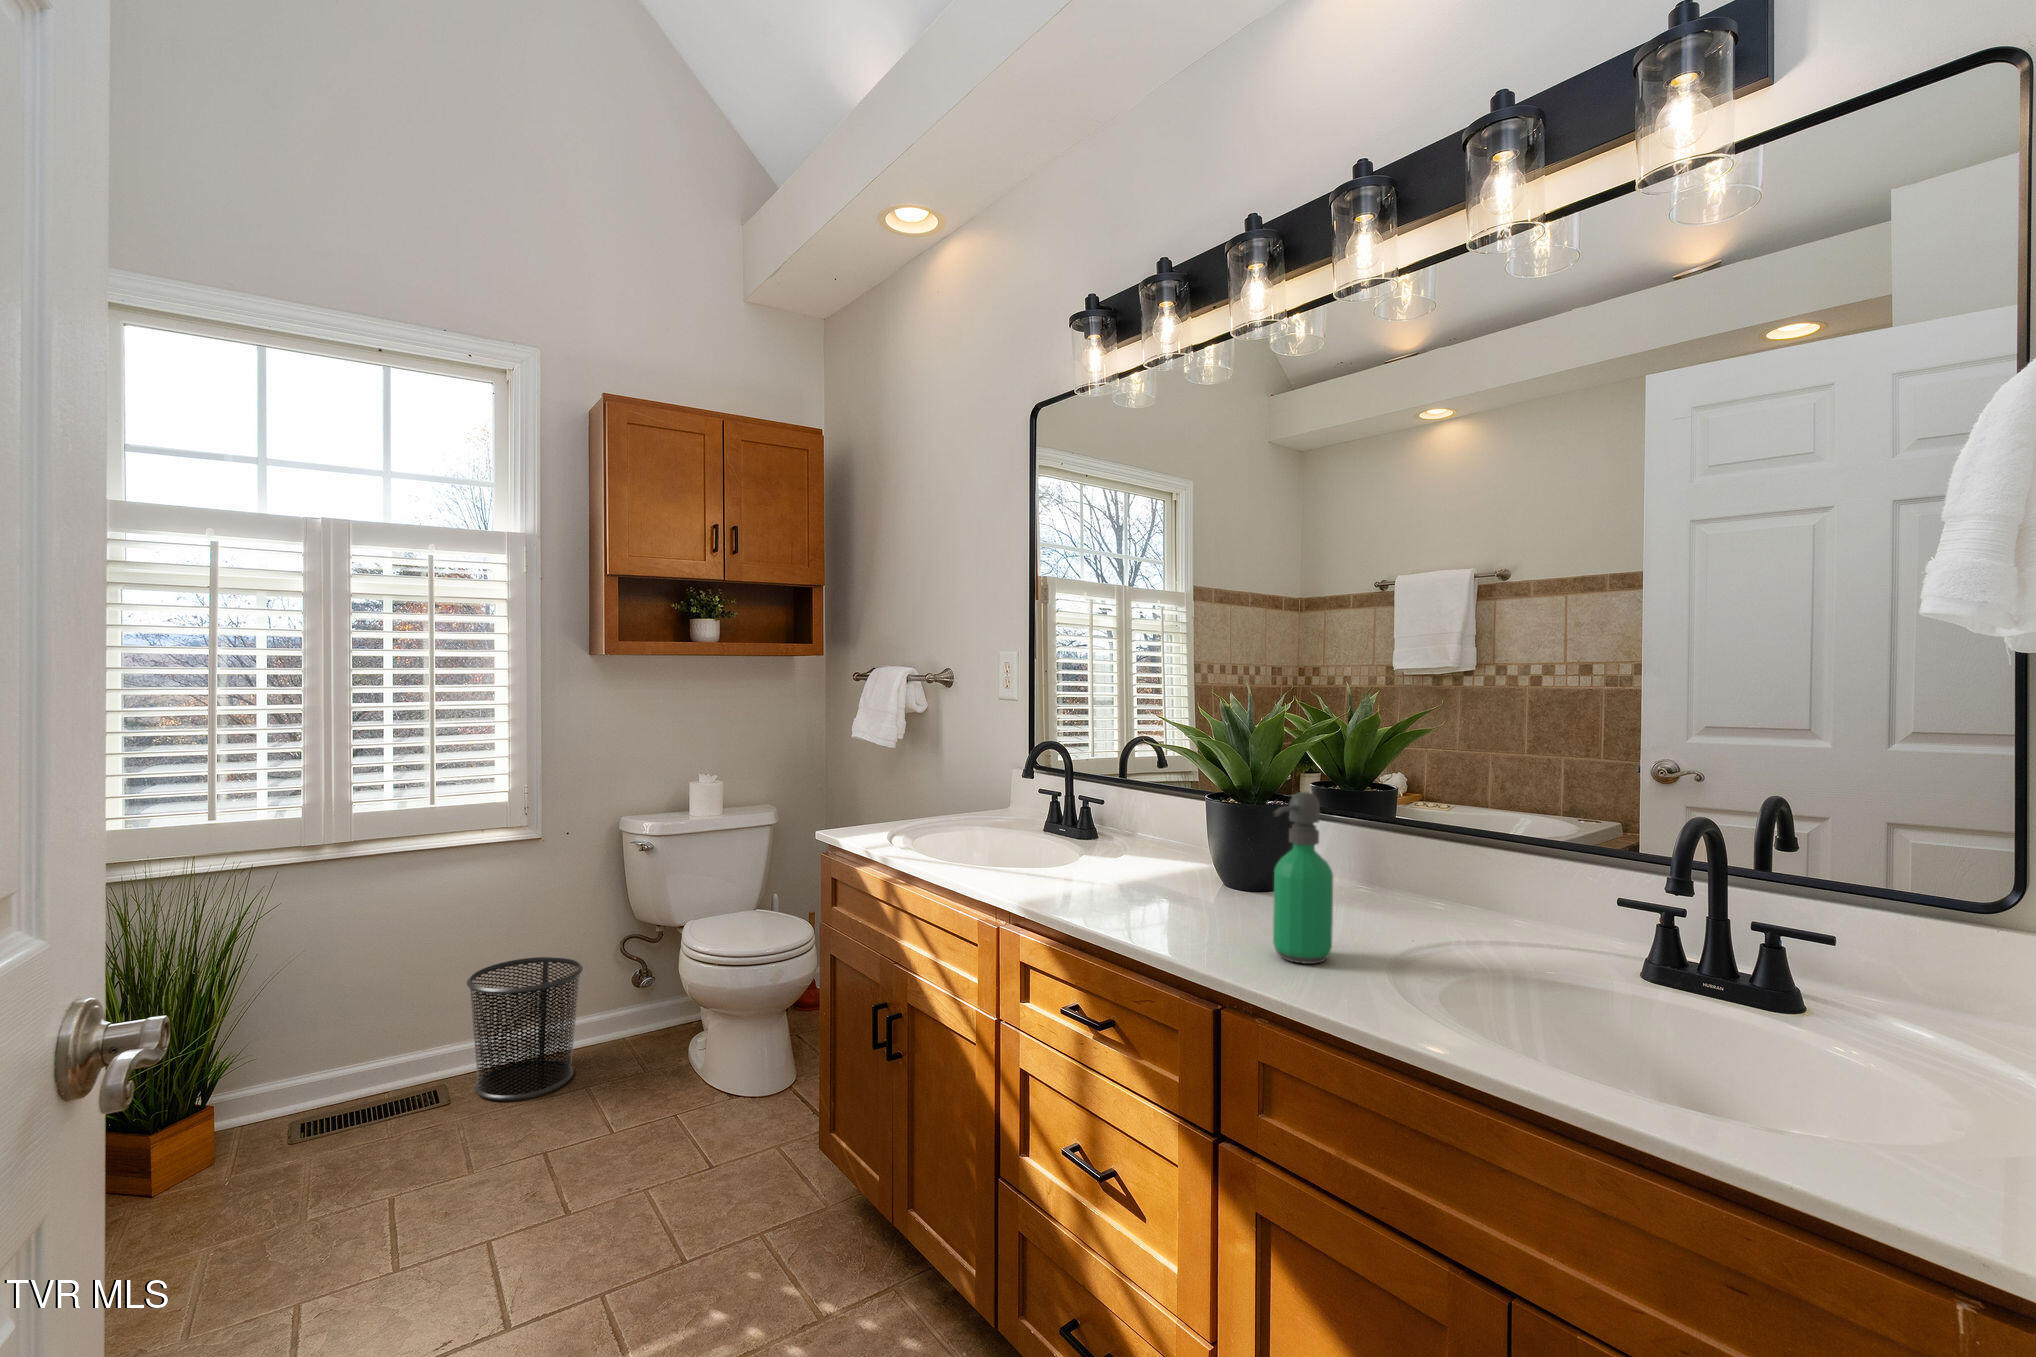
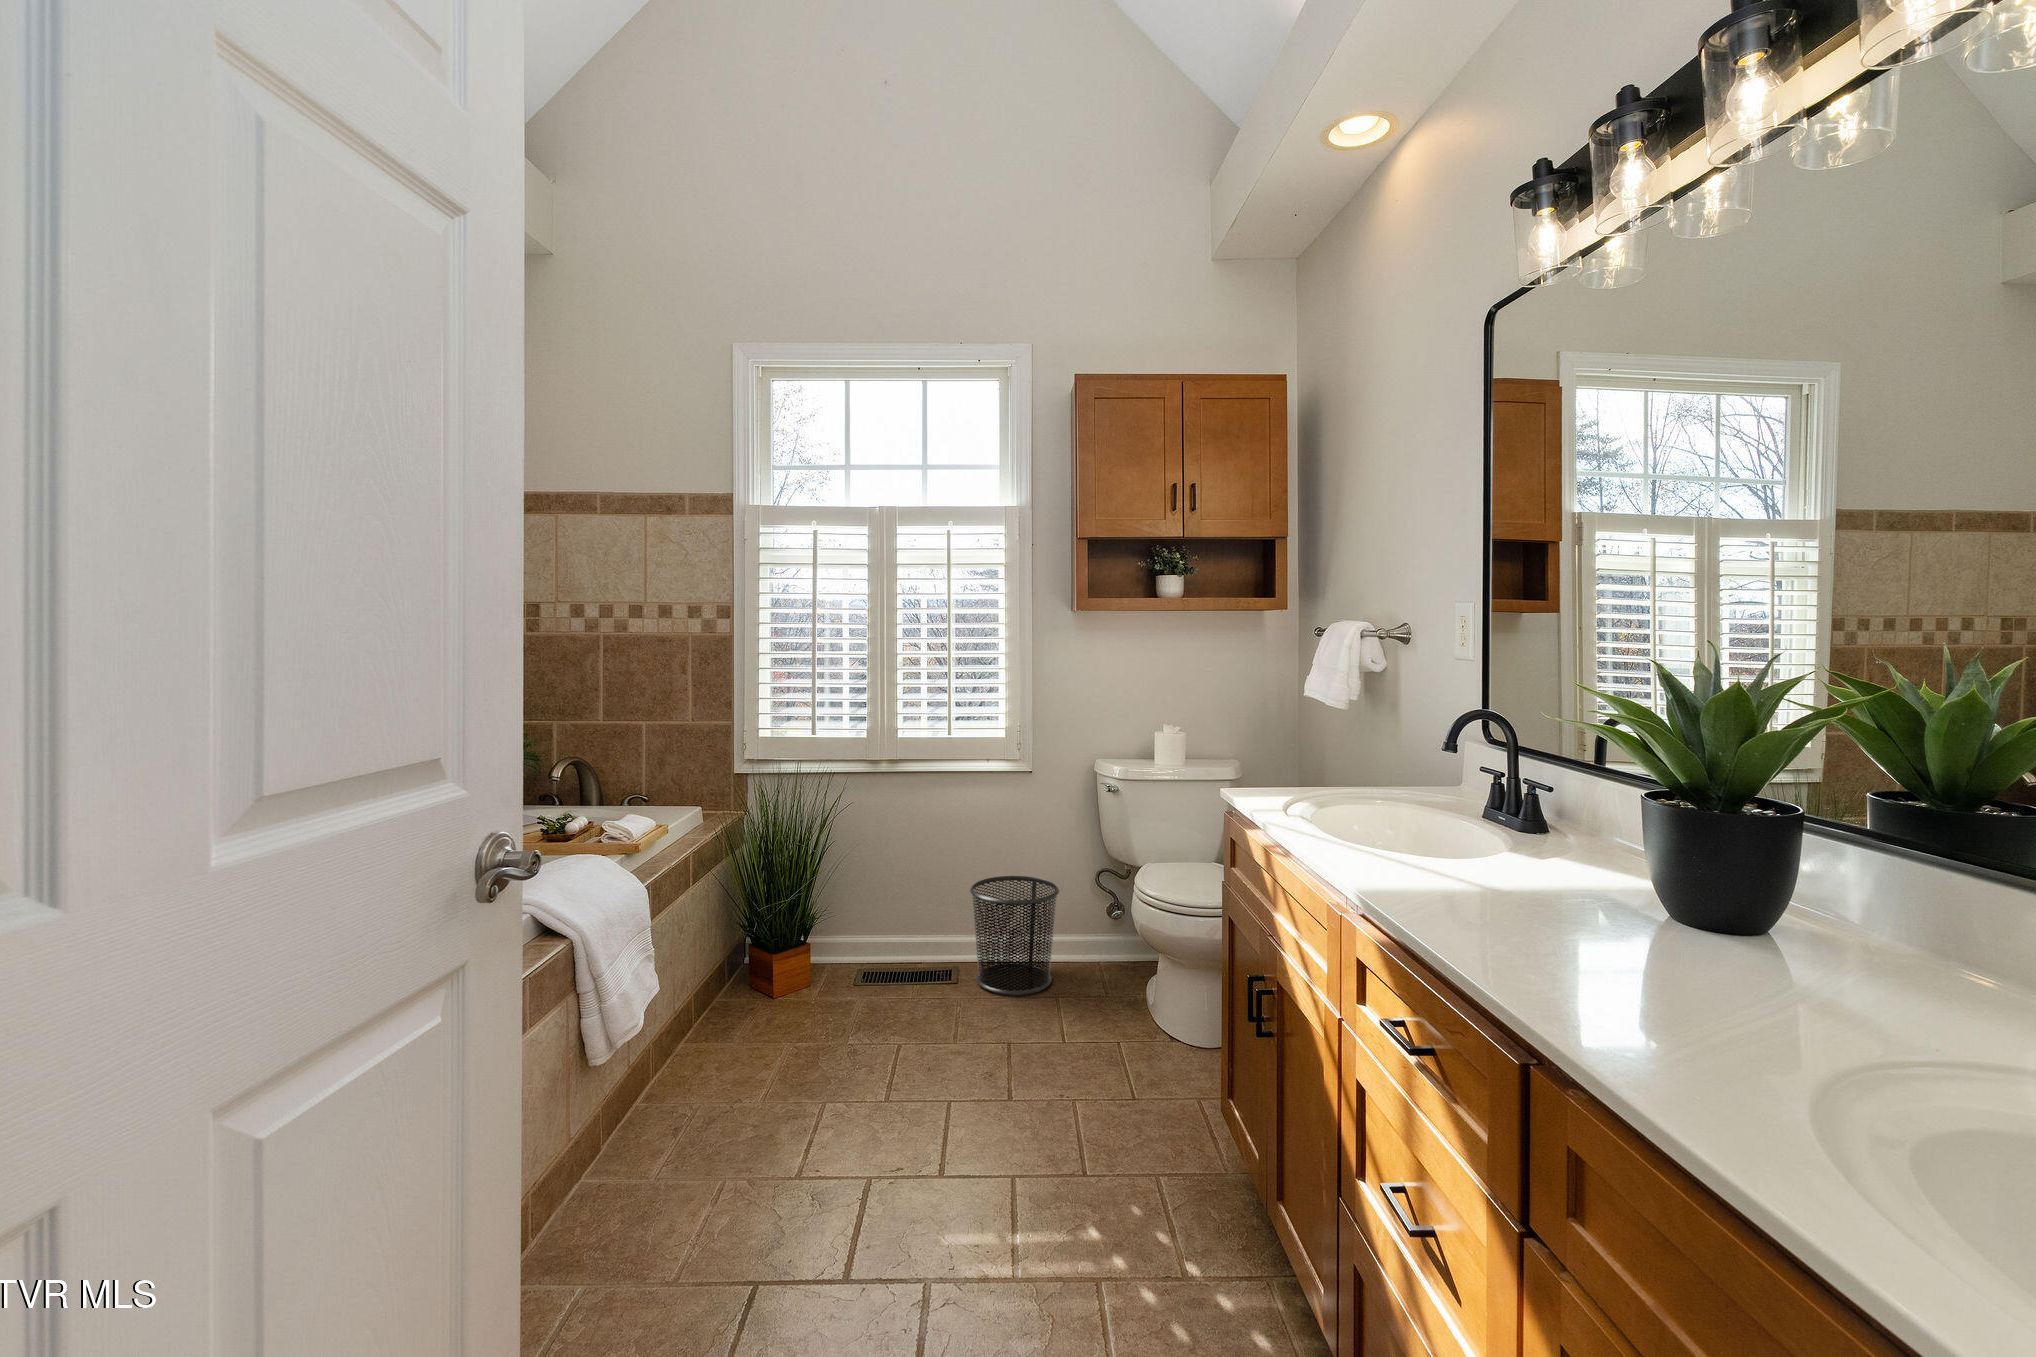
soap dispenser: present [1273,792,1333,964] -> none [1628,801,1737,1043]

